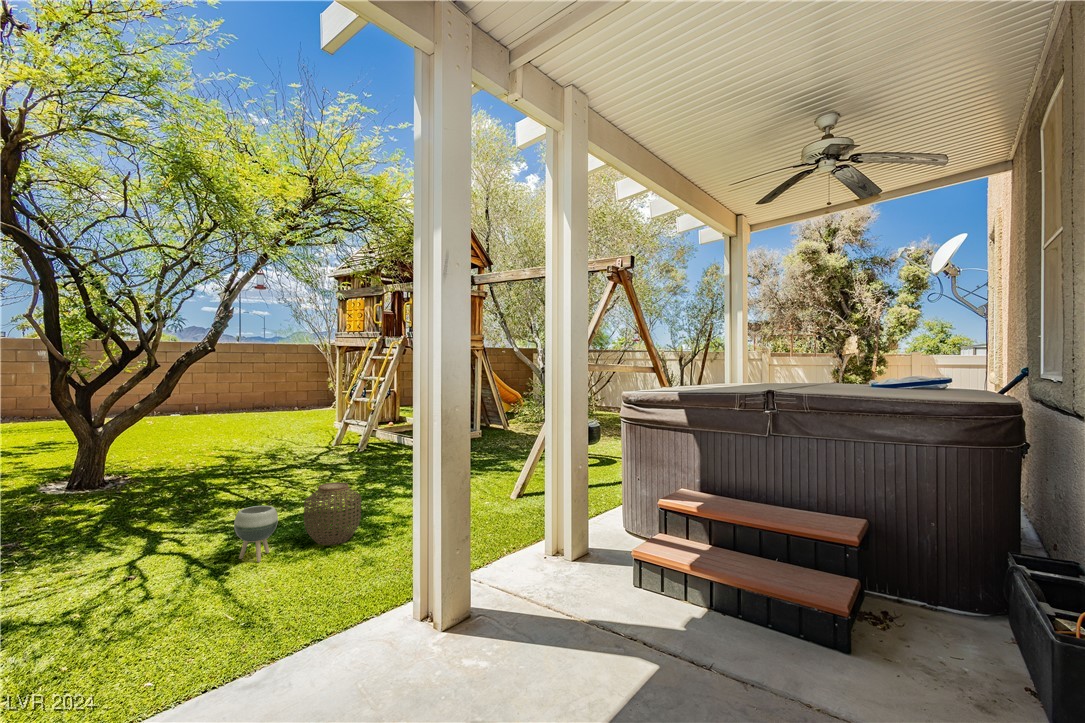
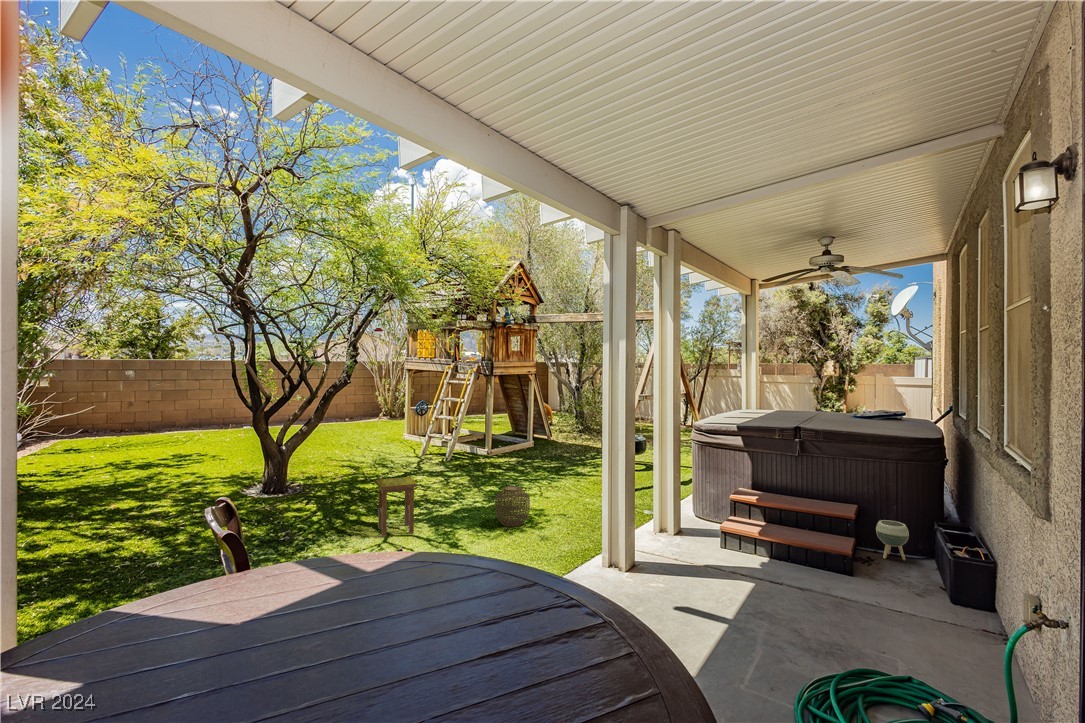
stool: none [101,468,184,560] -> present [376,477,417,537]
planter: present [234,506,278,562] -> present [876,520,909,560]

